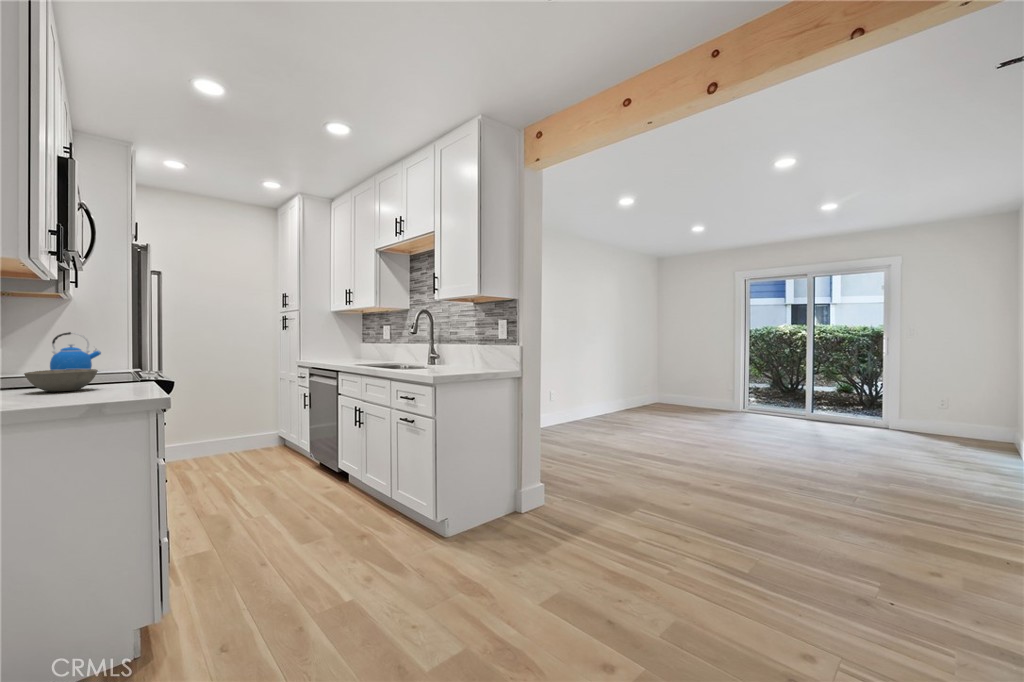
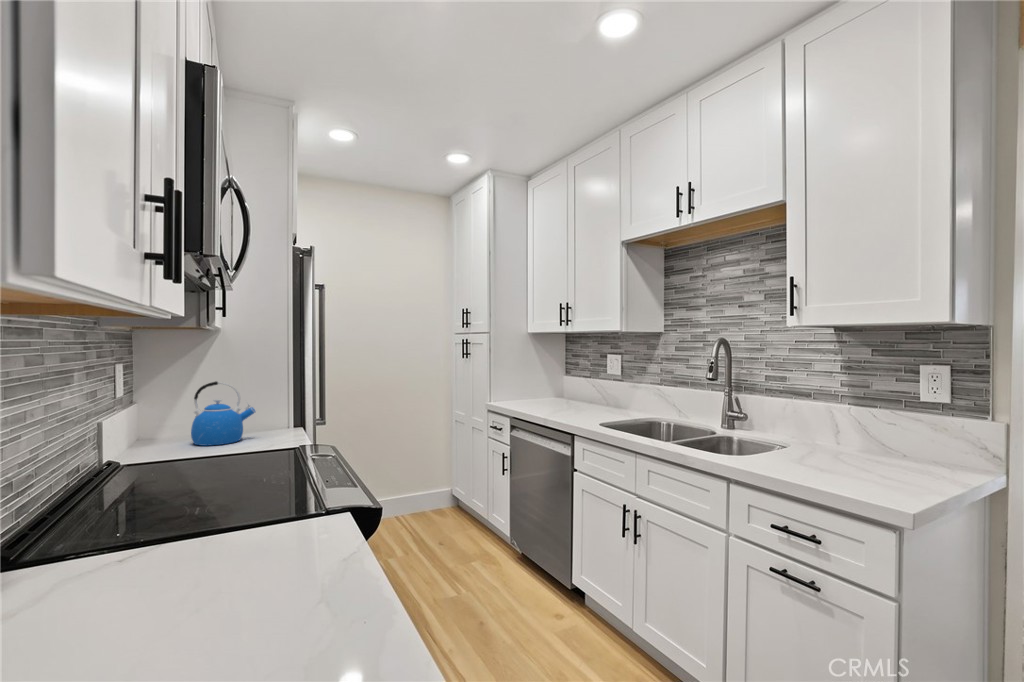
bowl: present [24,369,98,392] -> none [102,511,249,592]

